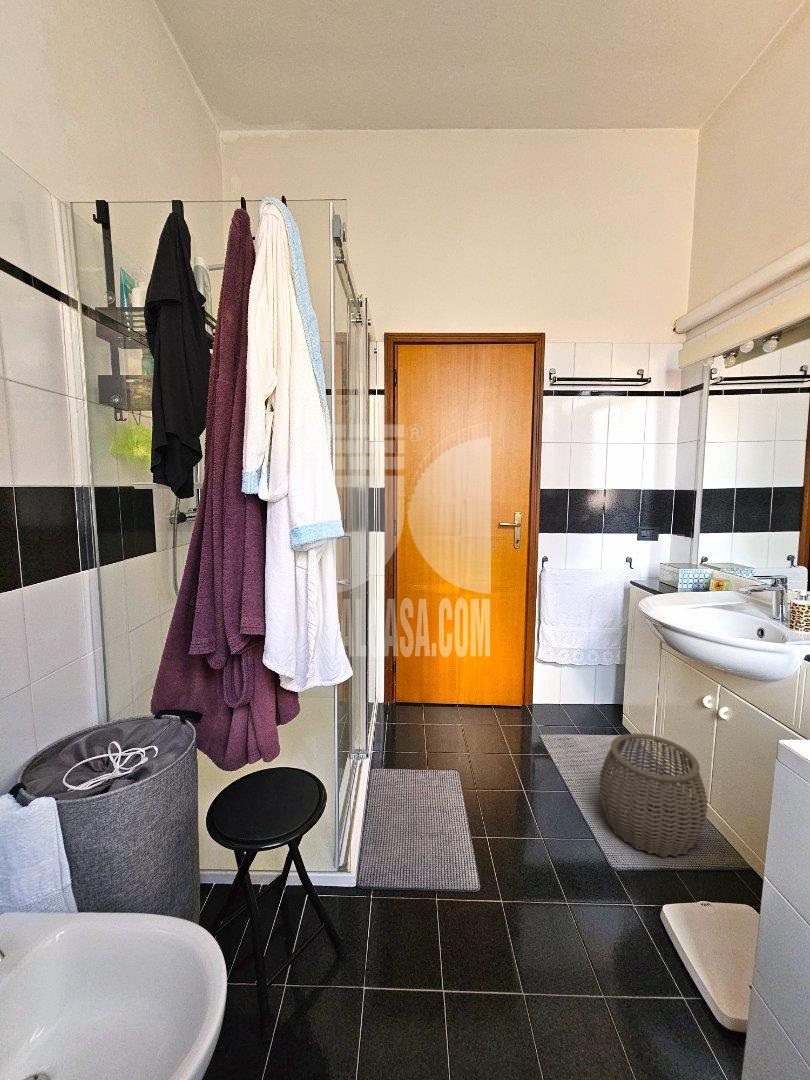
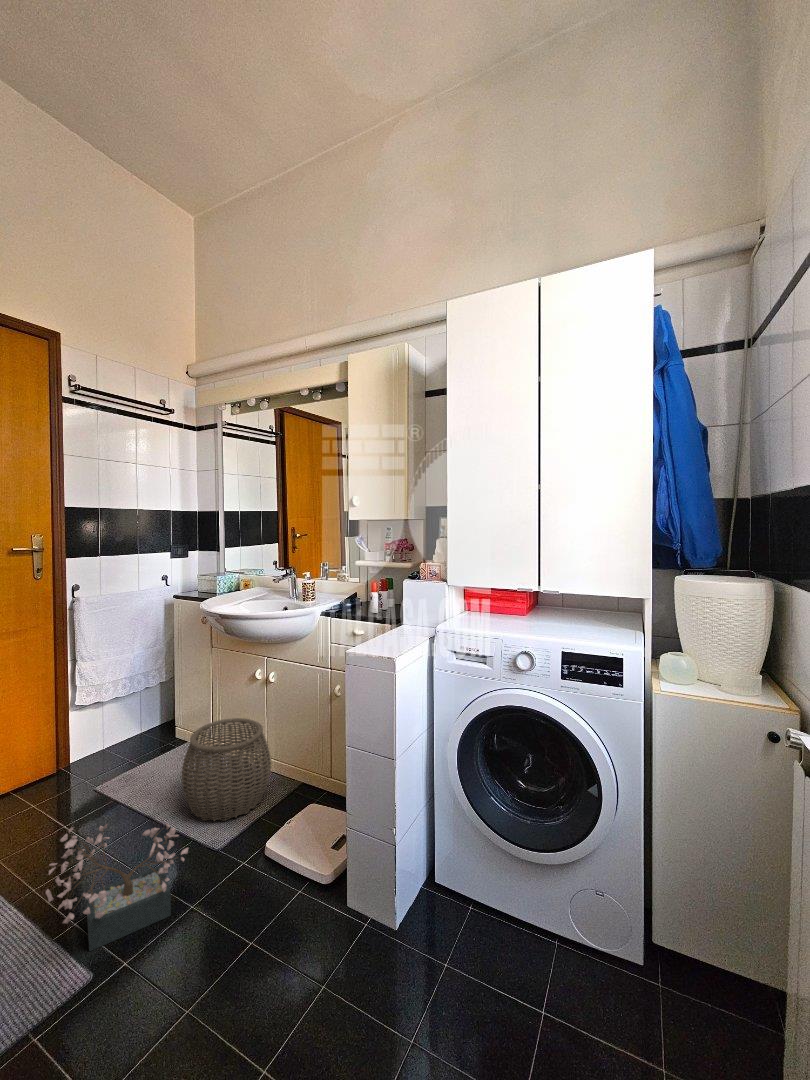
decorative plant: none [462,776,574,910] -> present [46,824,188,951]

